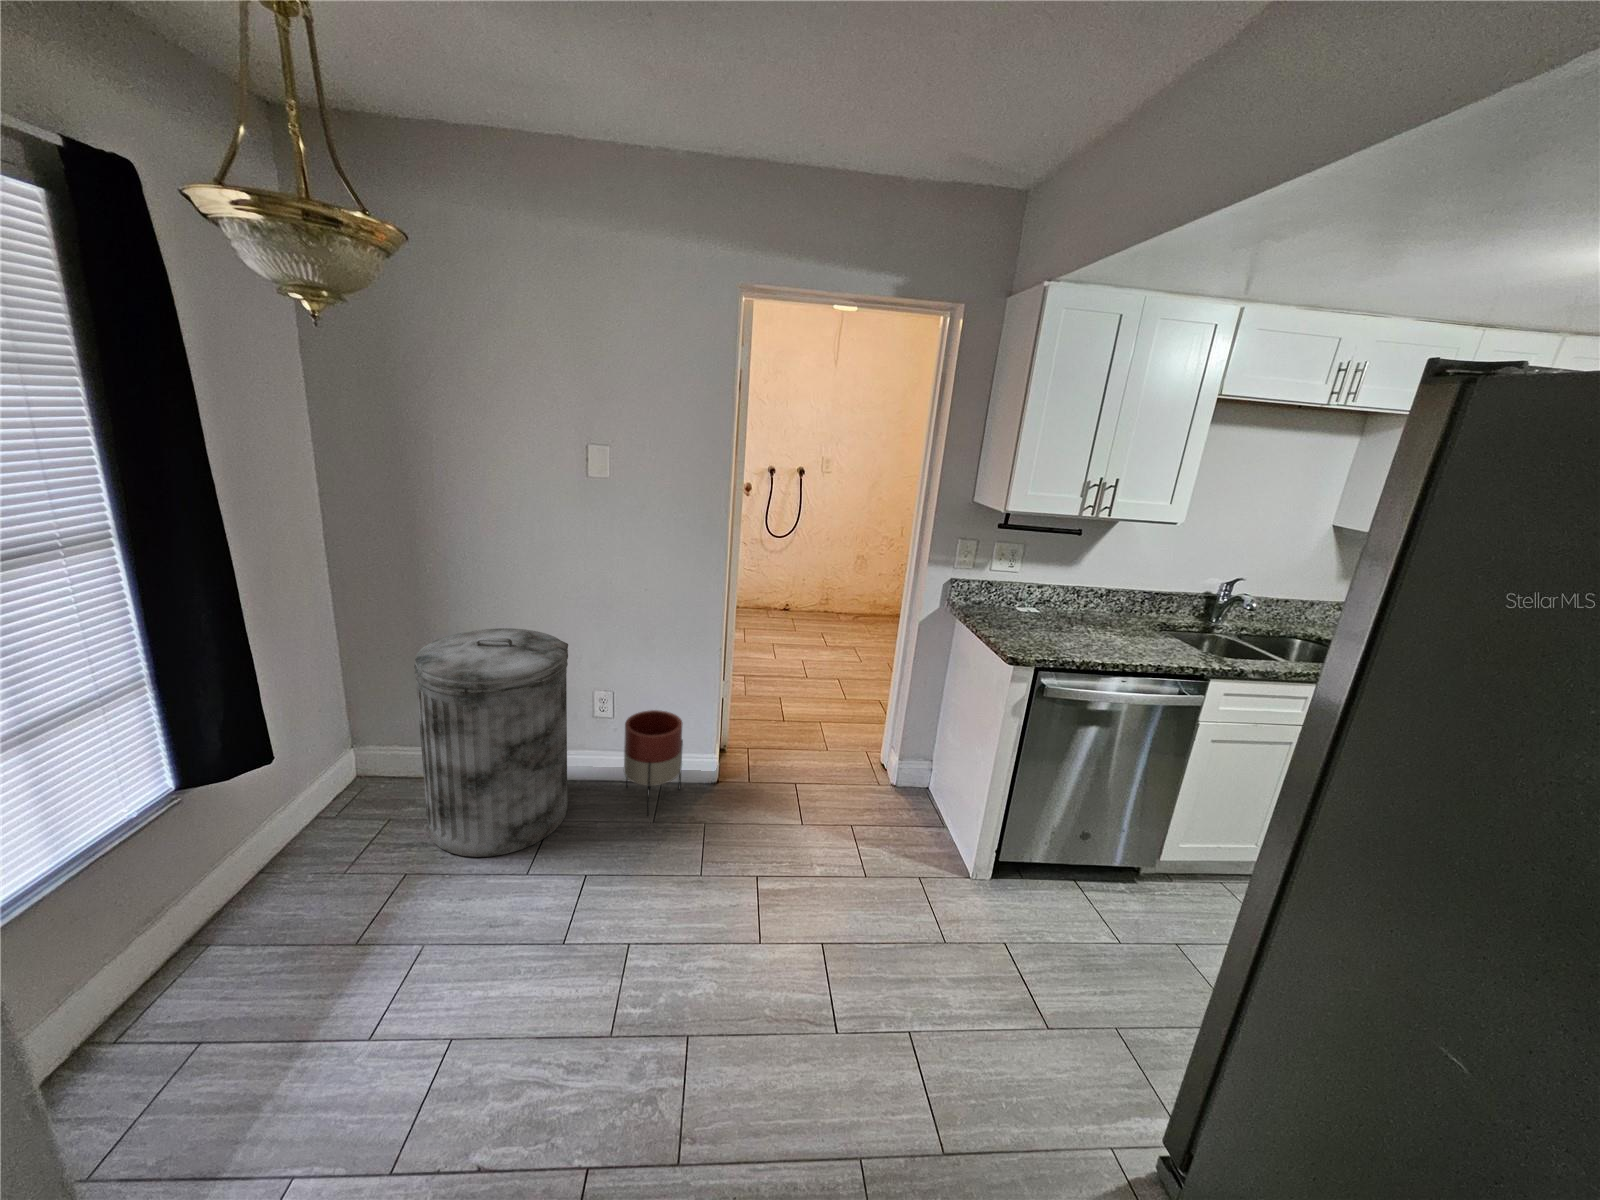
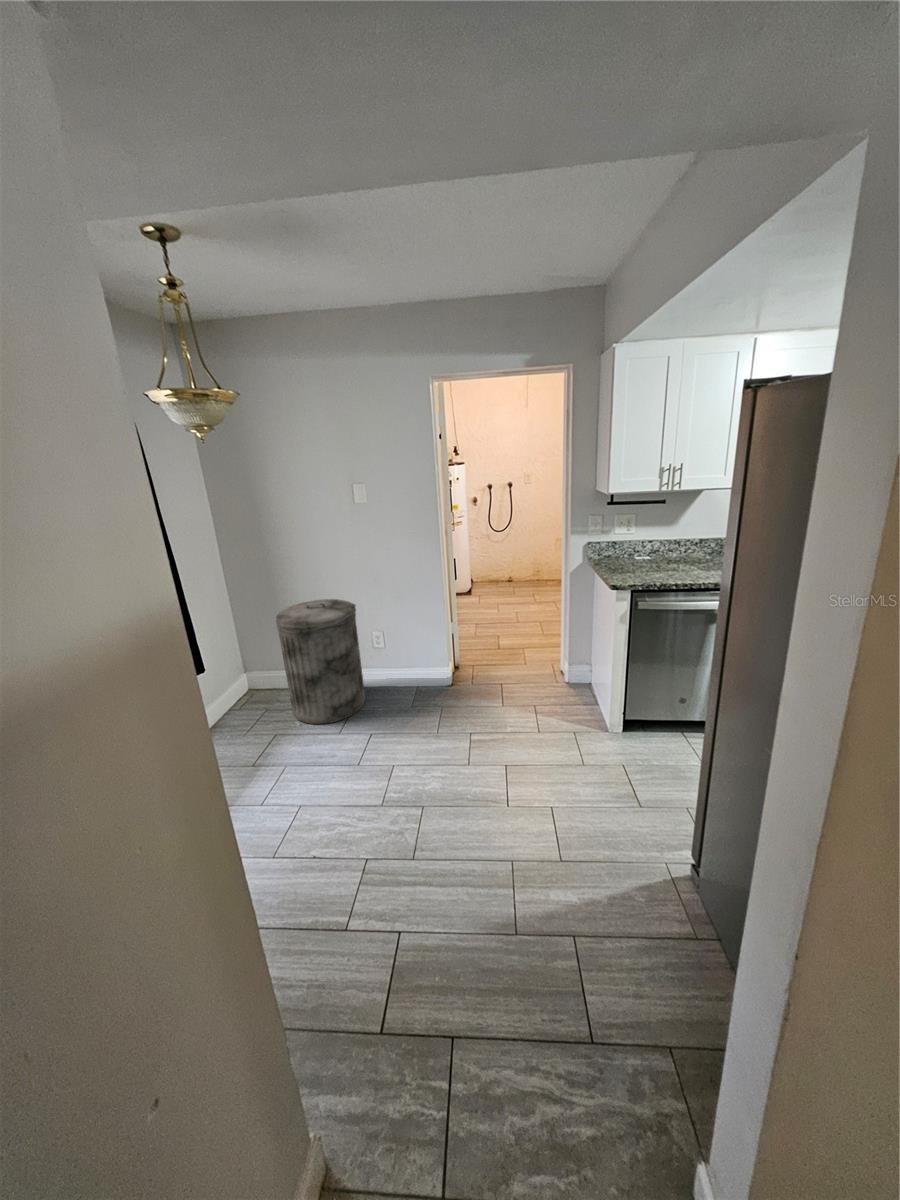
planter: present [624,710,683,815] -> none [392,642,430,703]

